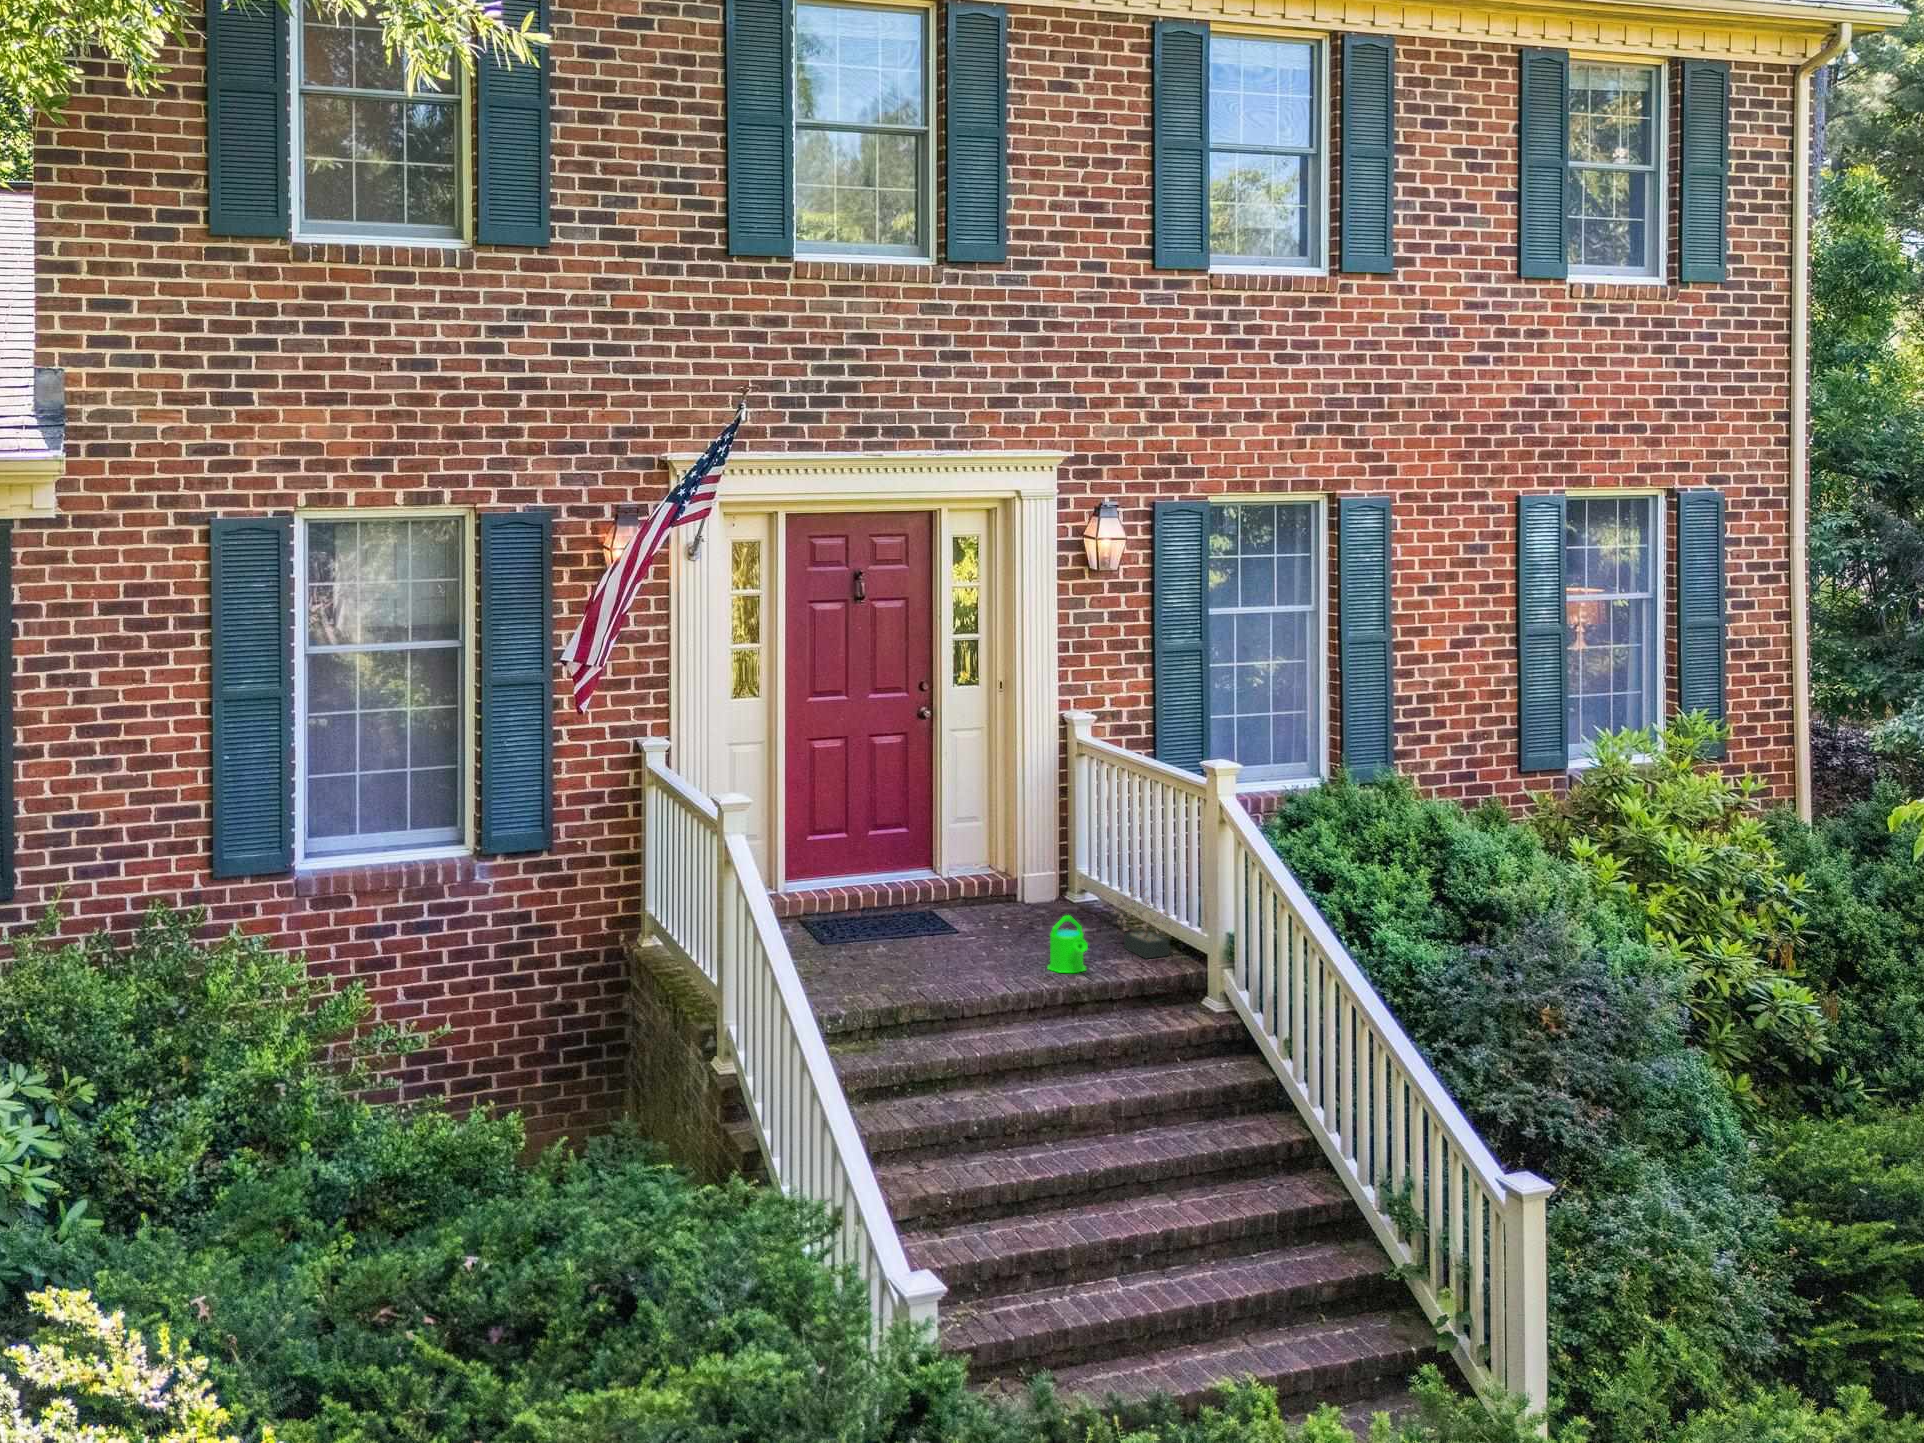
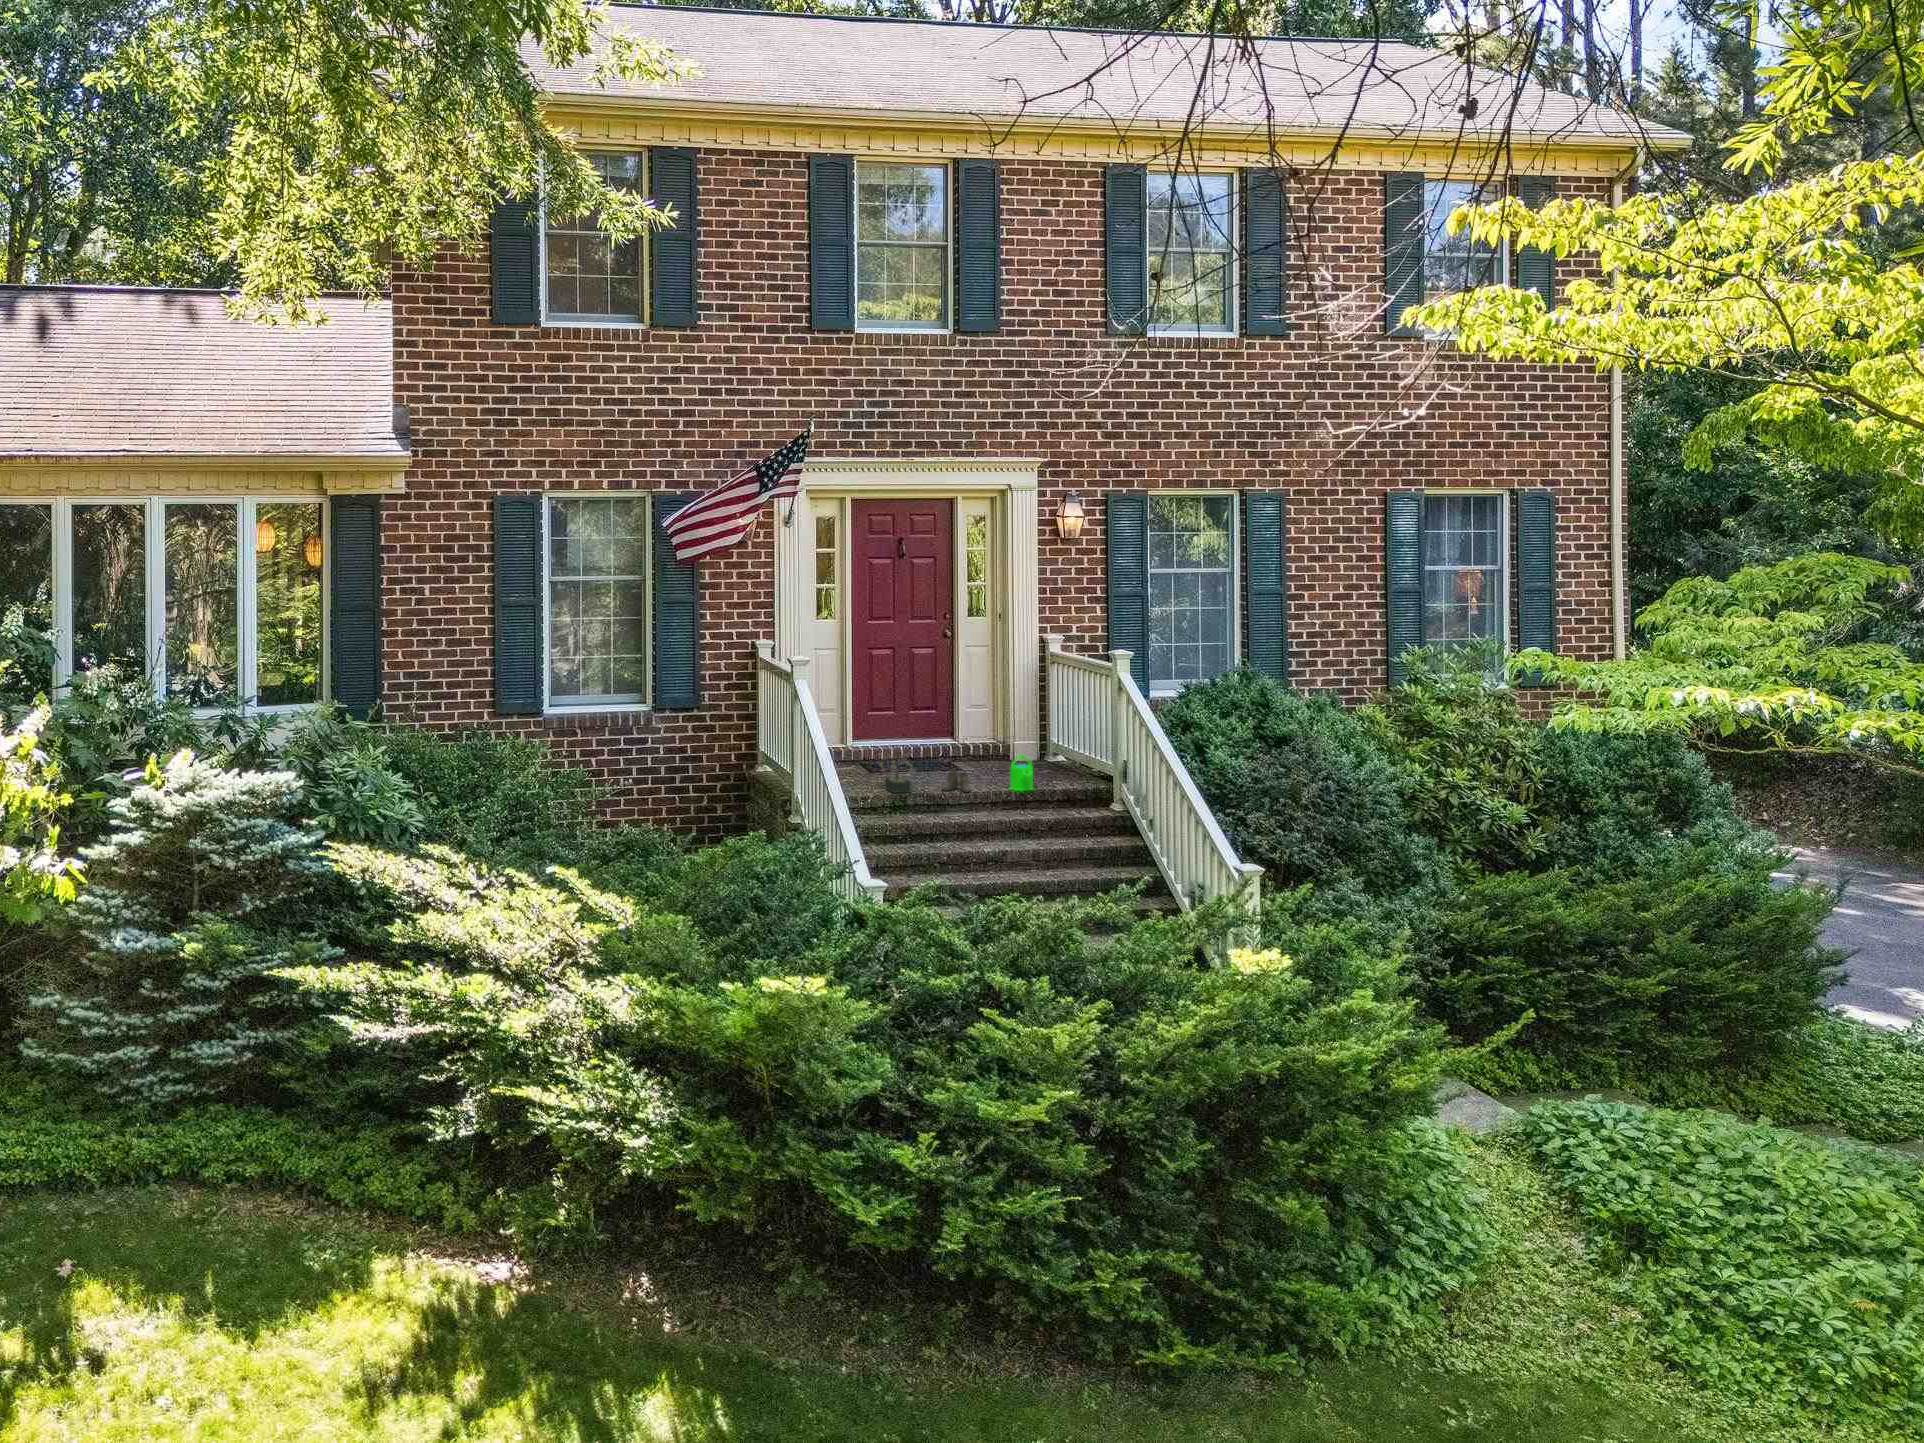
decorative plant: present [1112,887,1175,958] -> present [880,748,912,793]
boots: none [948,946,998,981] -> present [942,771,971,792]

